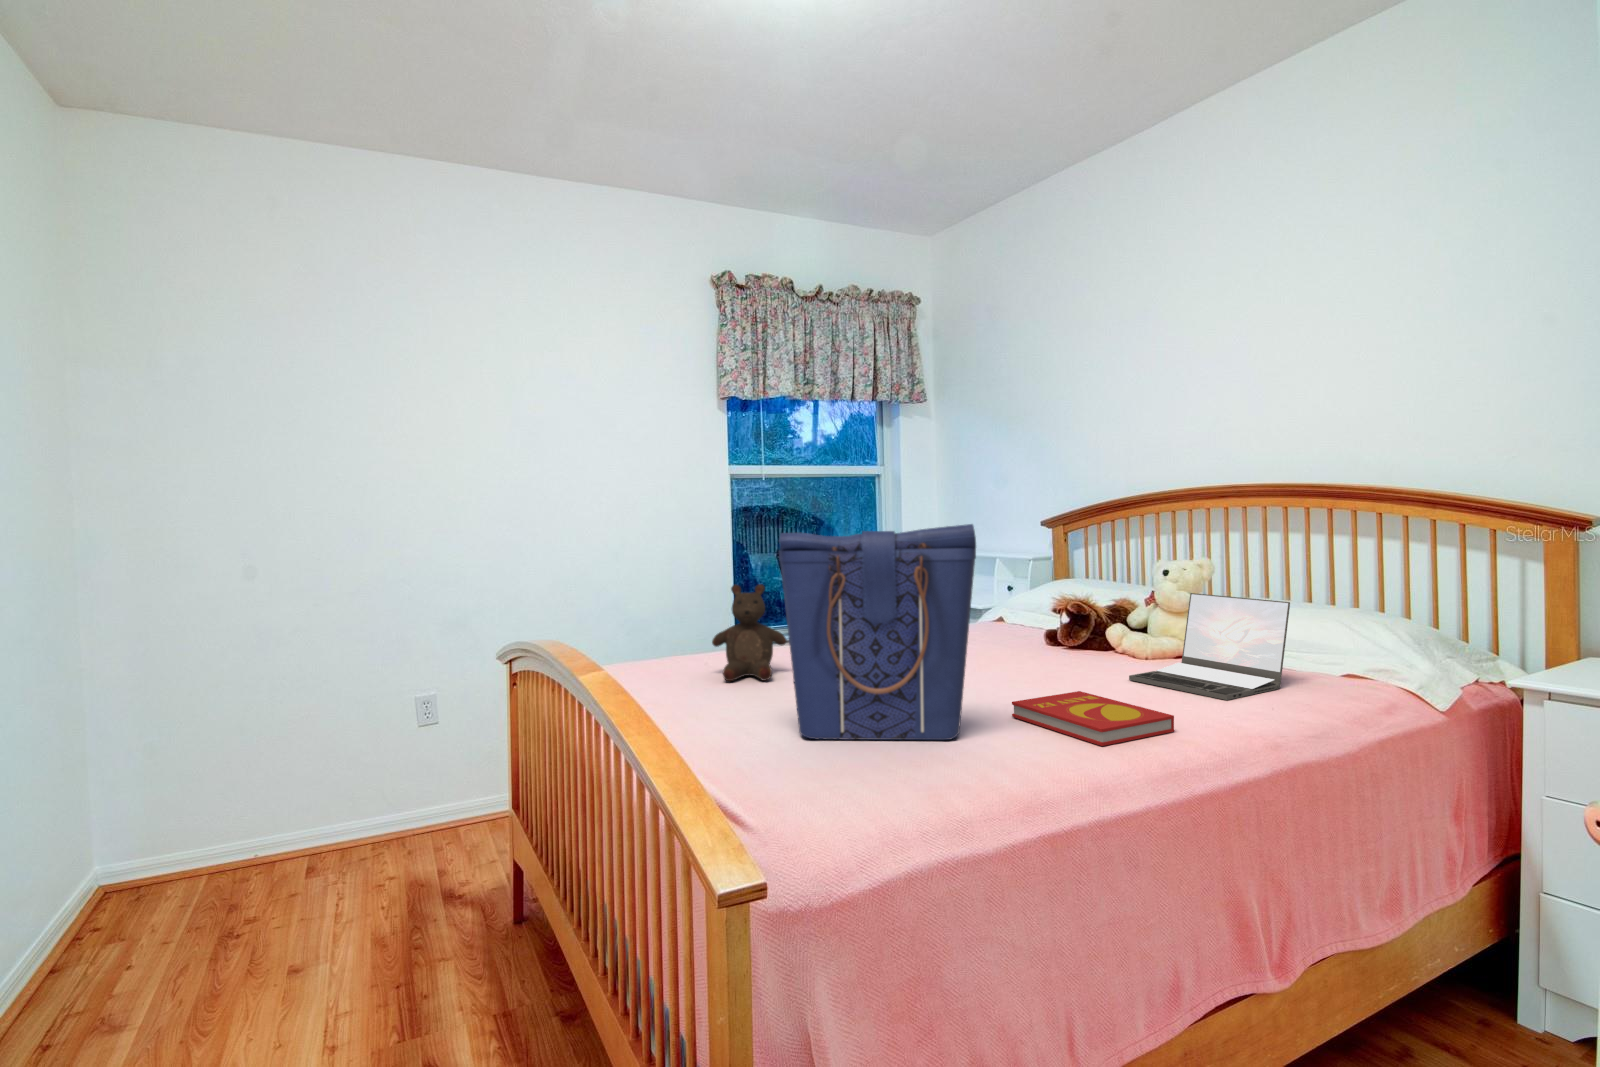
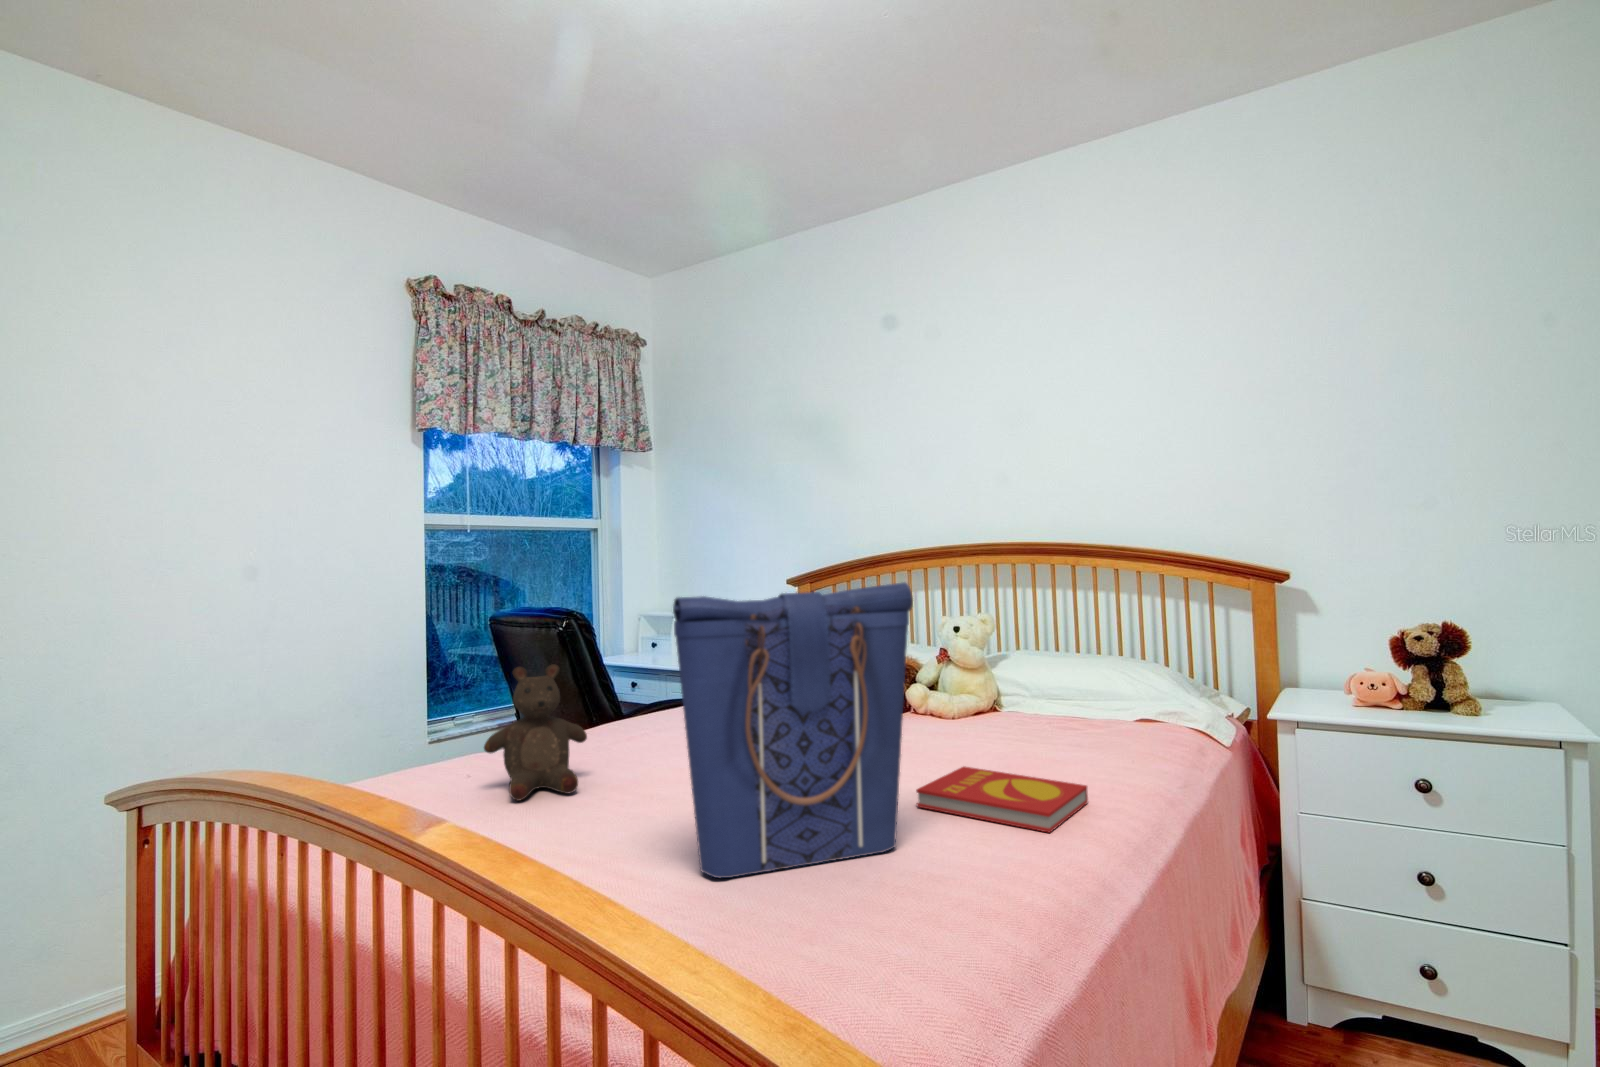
laptop: present [1129,593,1290,700] -> none [969,649,1106,759]

